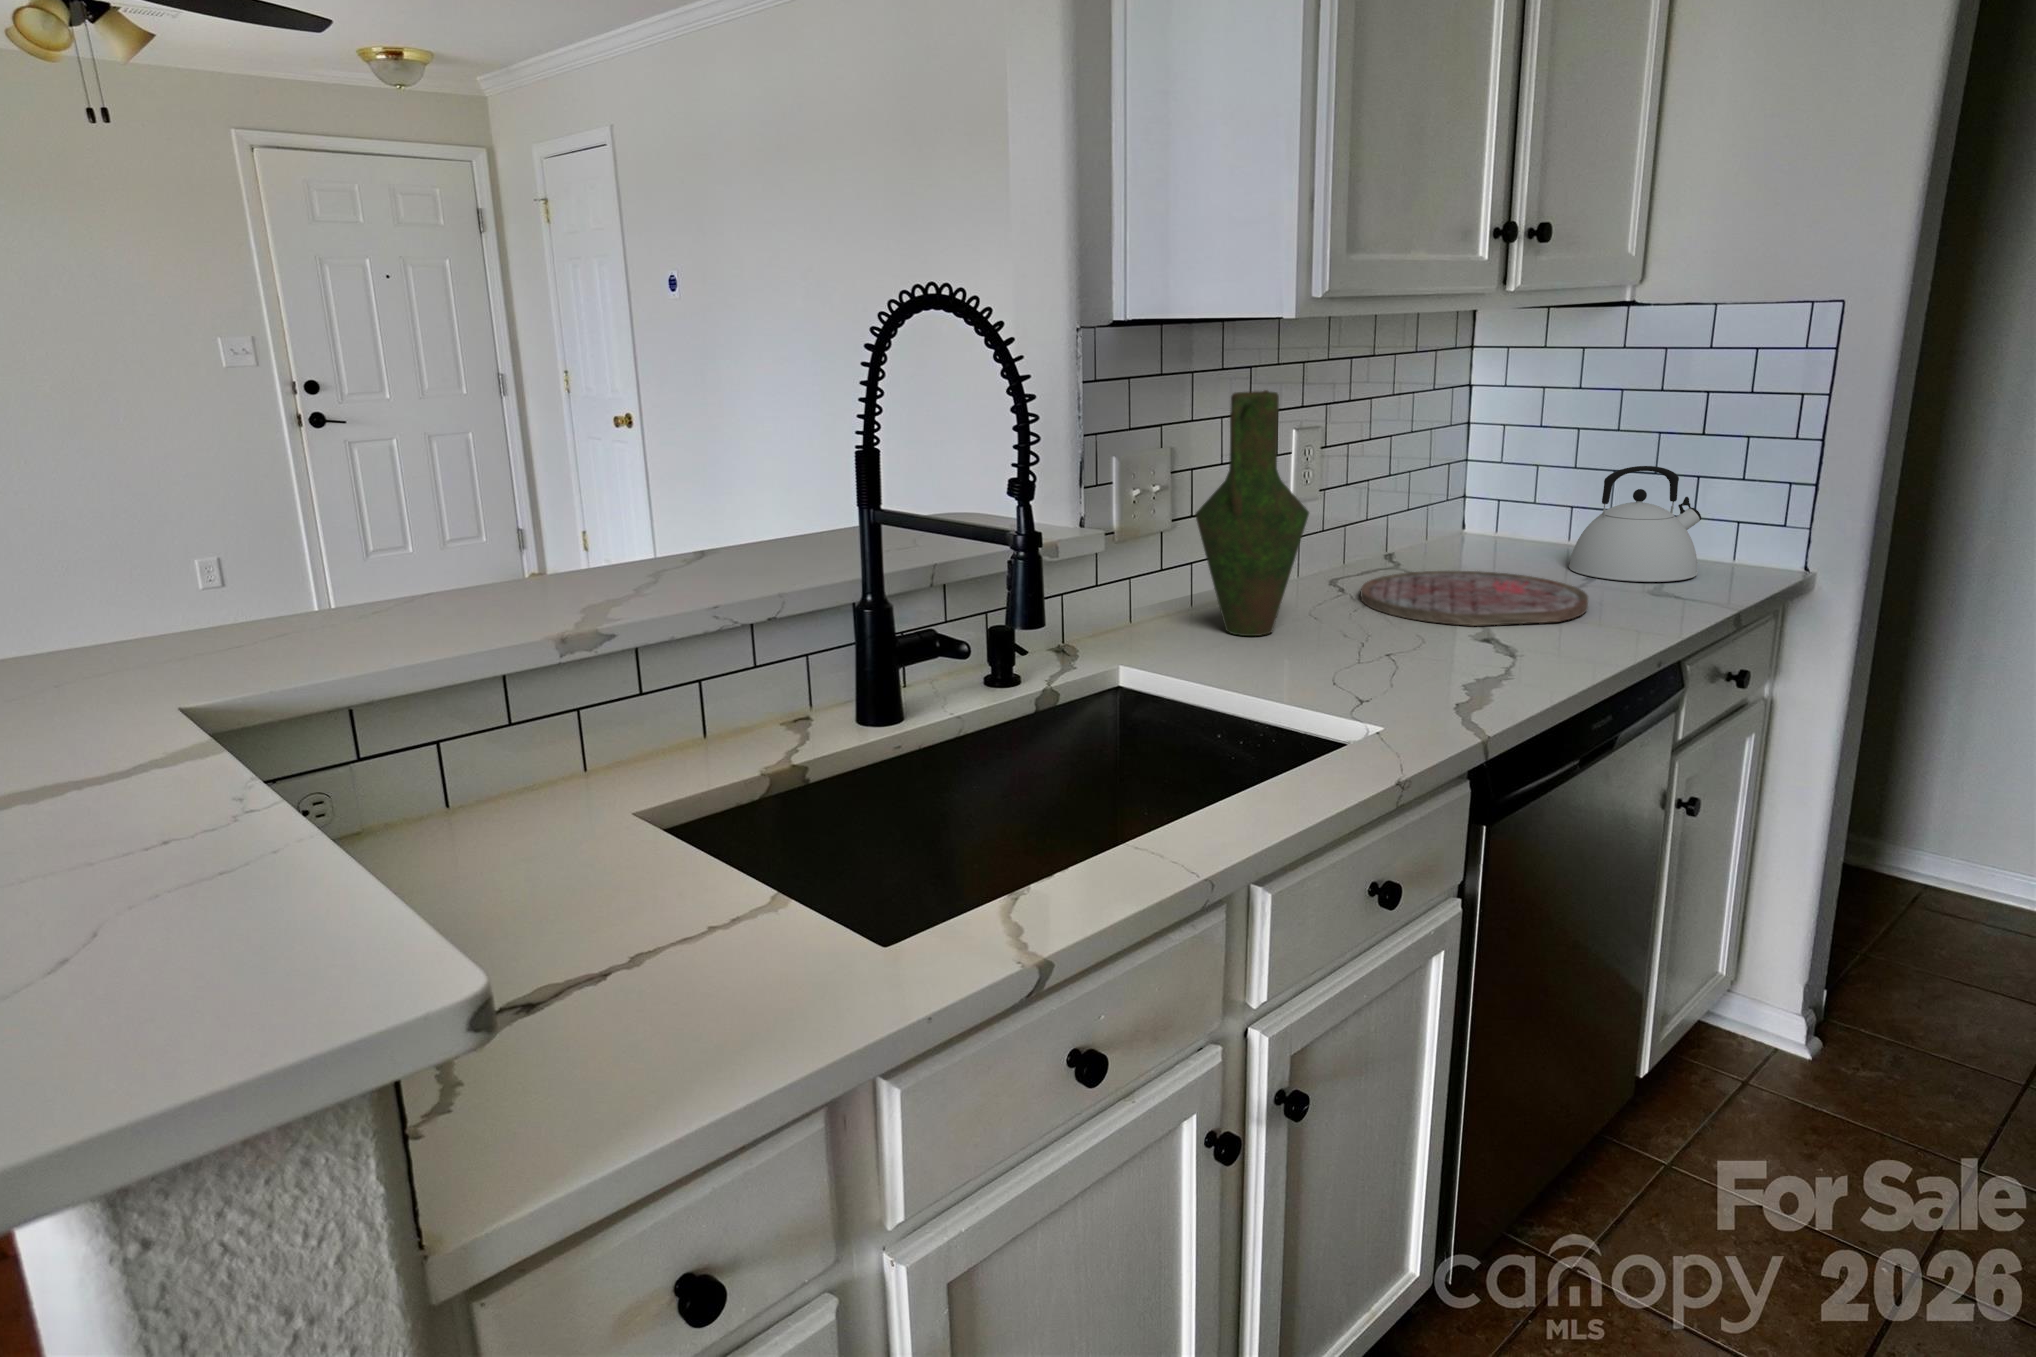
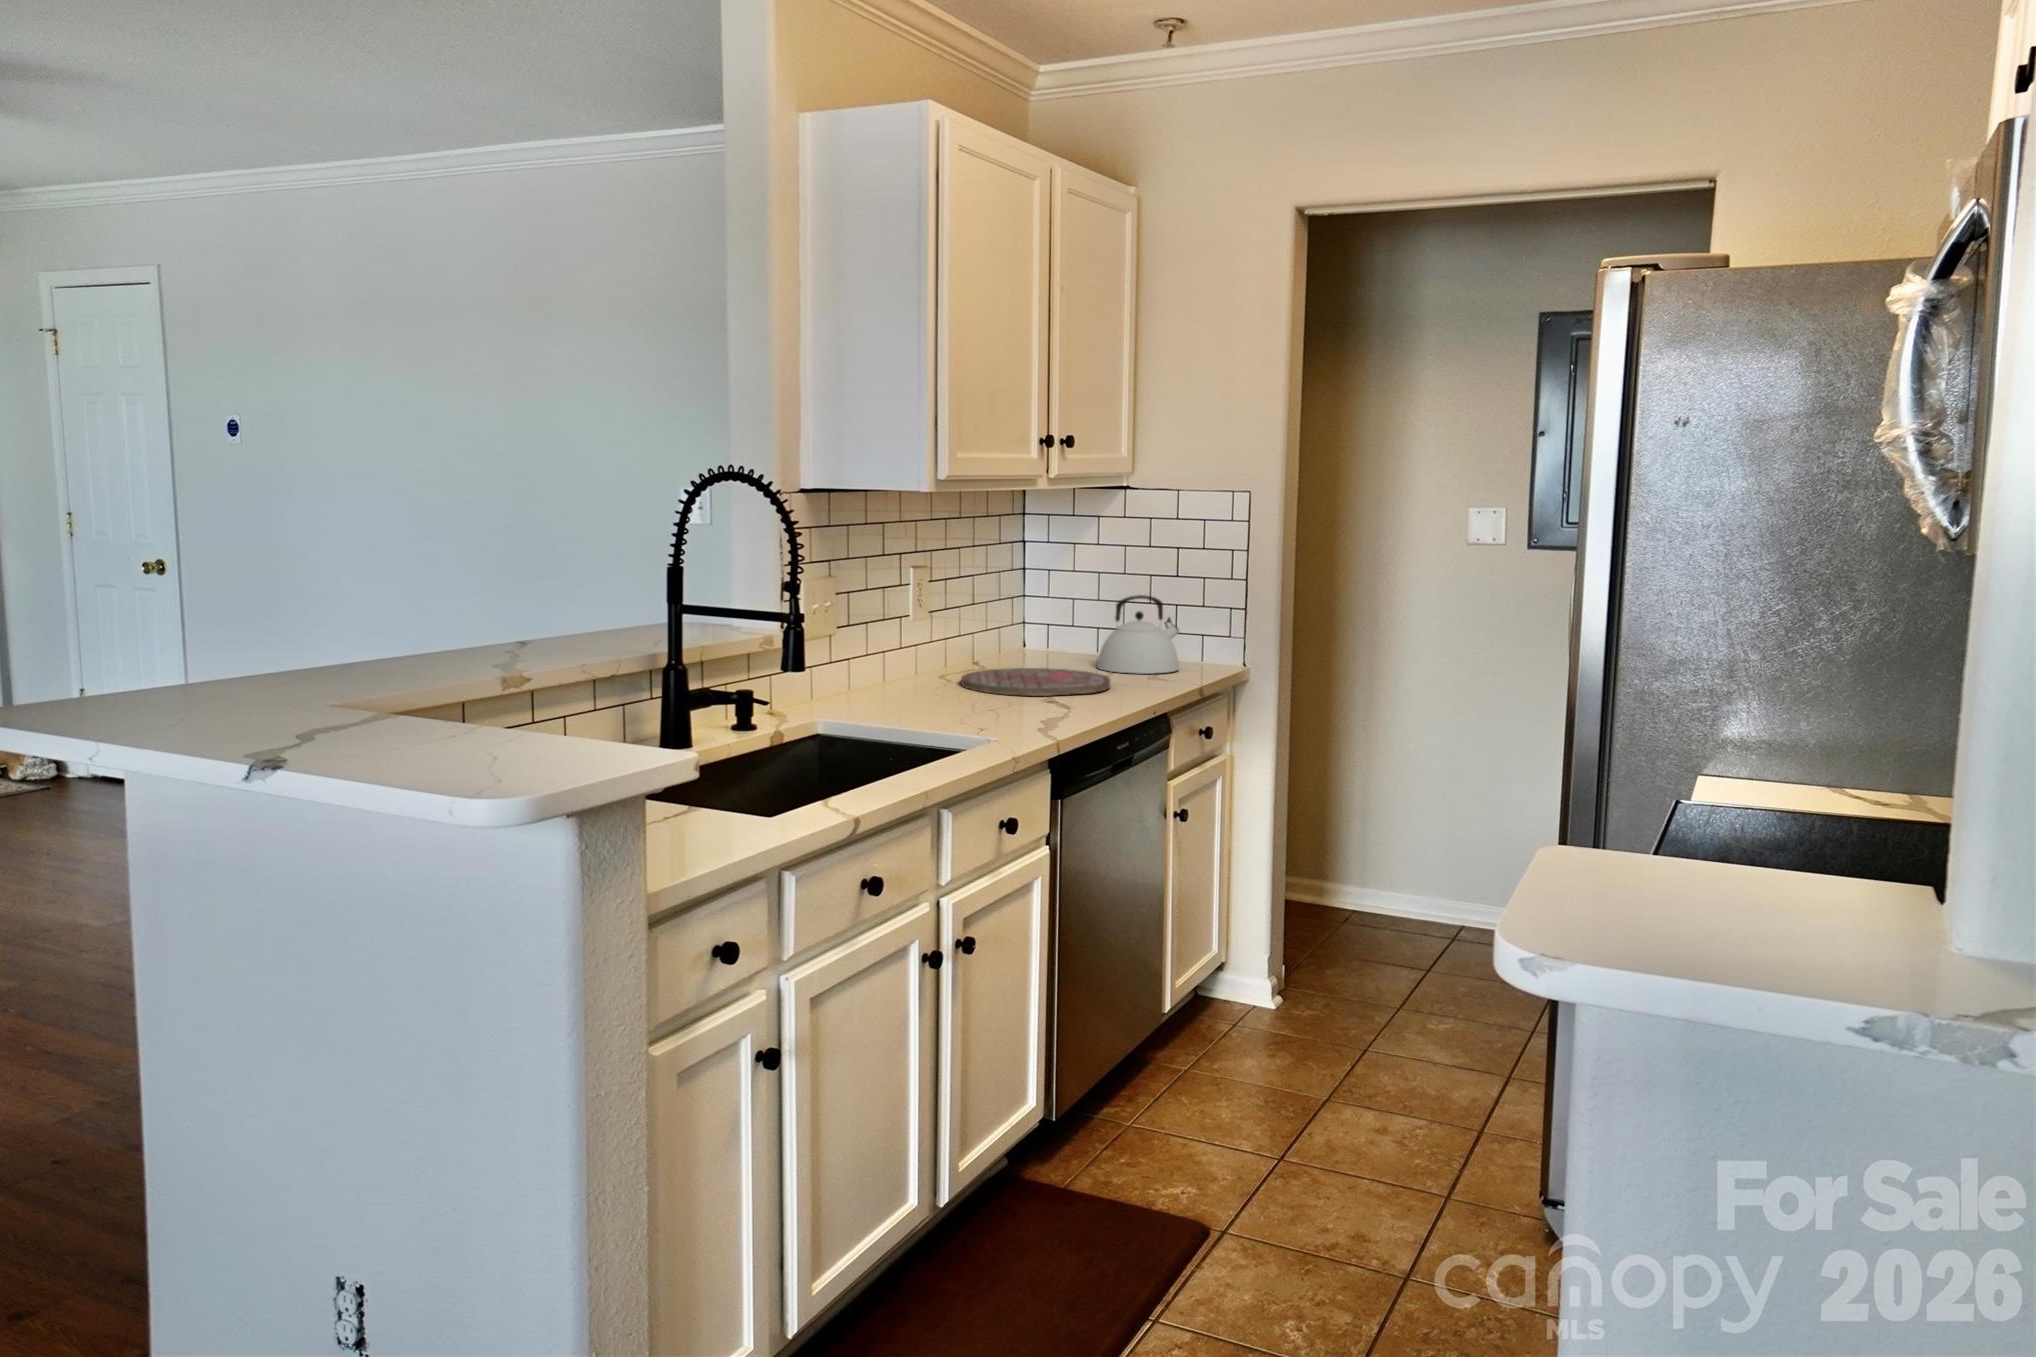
vase: present [1195,390,1309,636] -> none [855,537,933,704]

